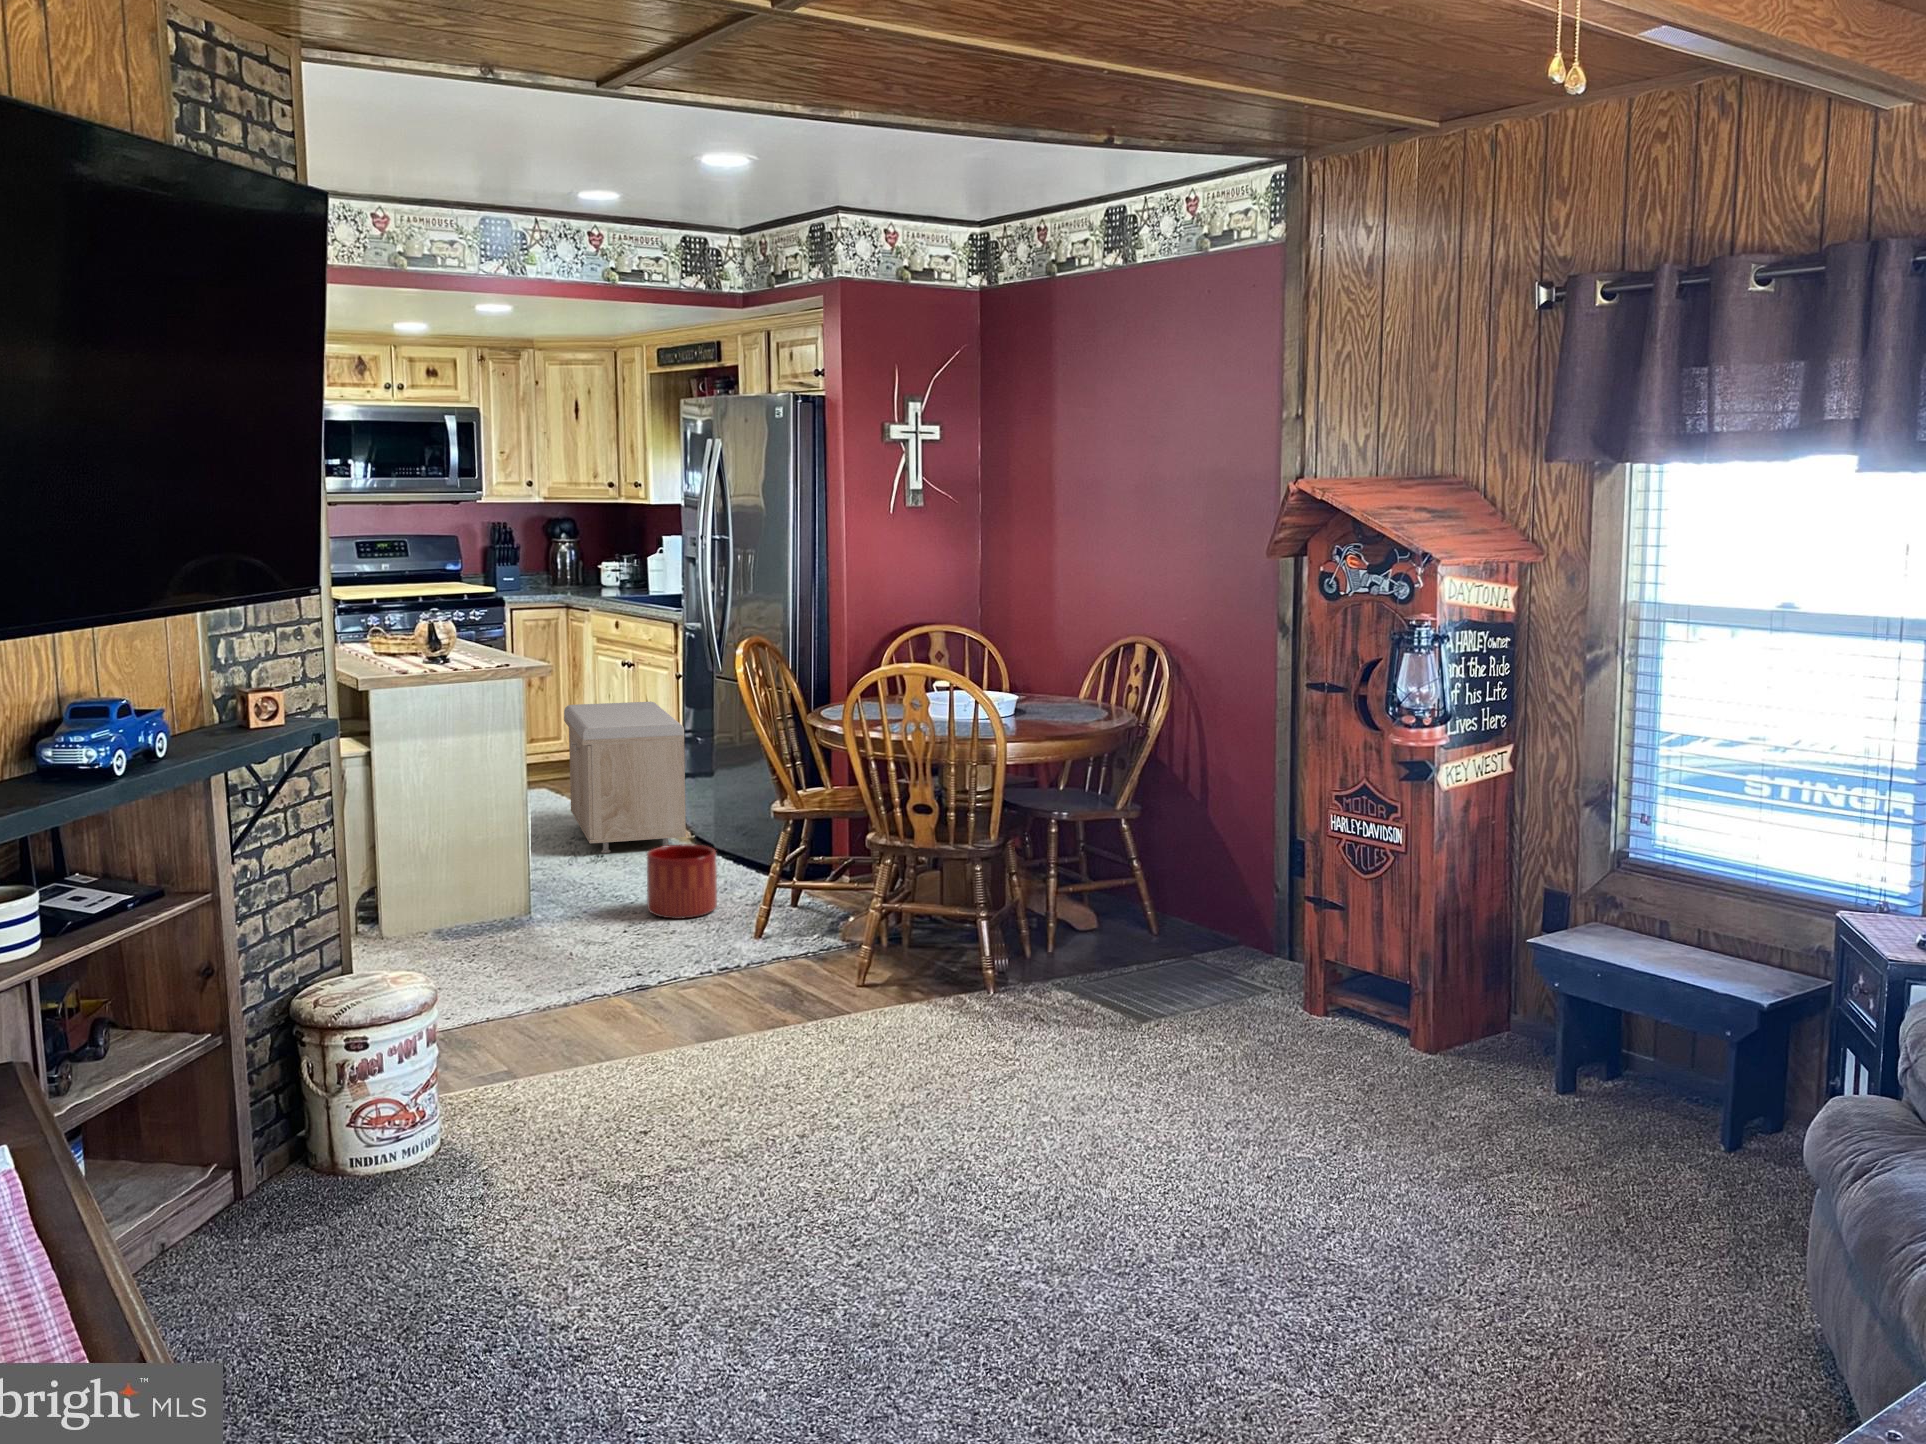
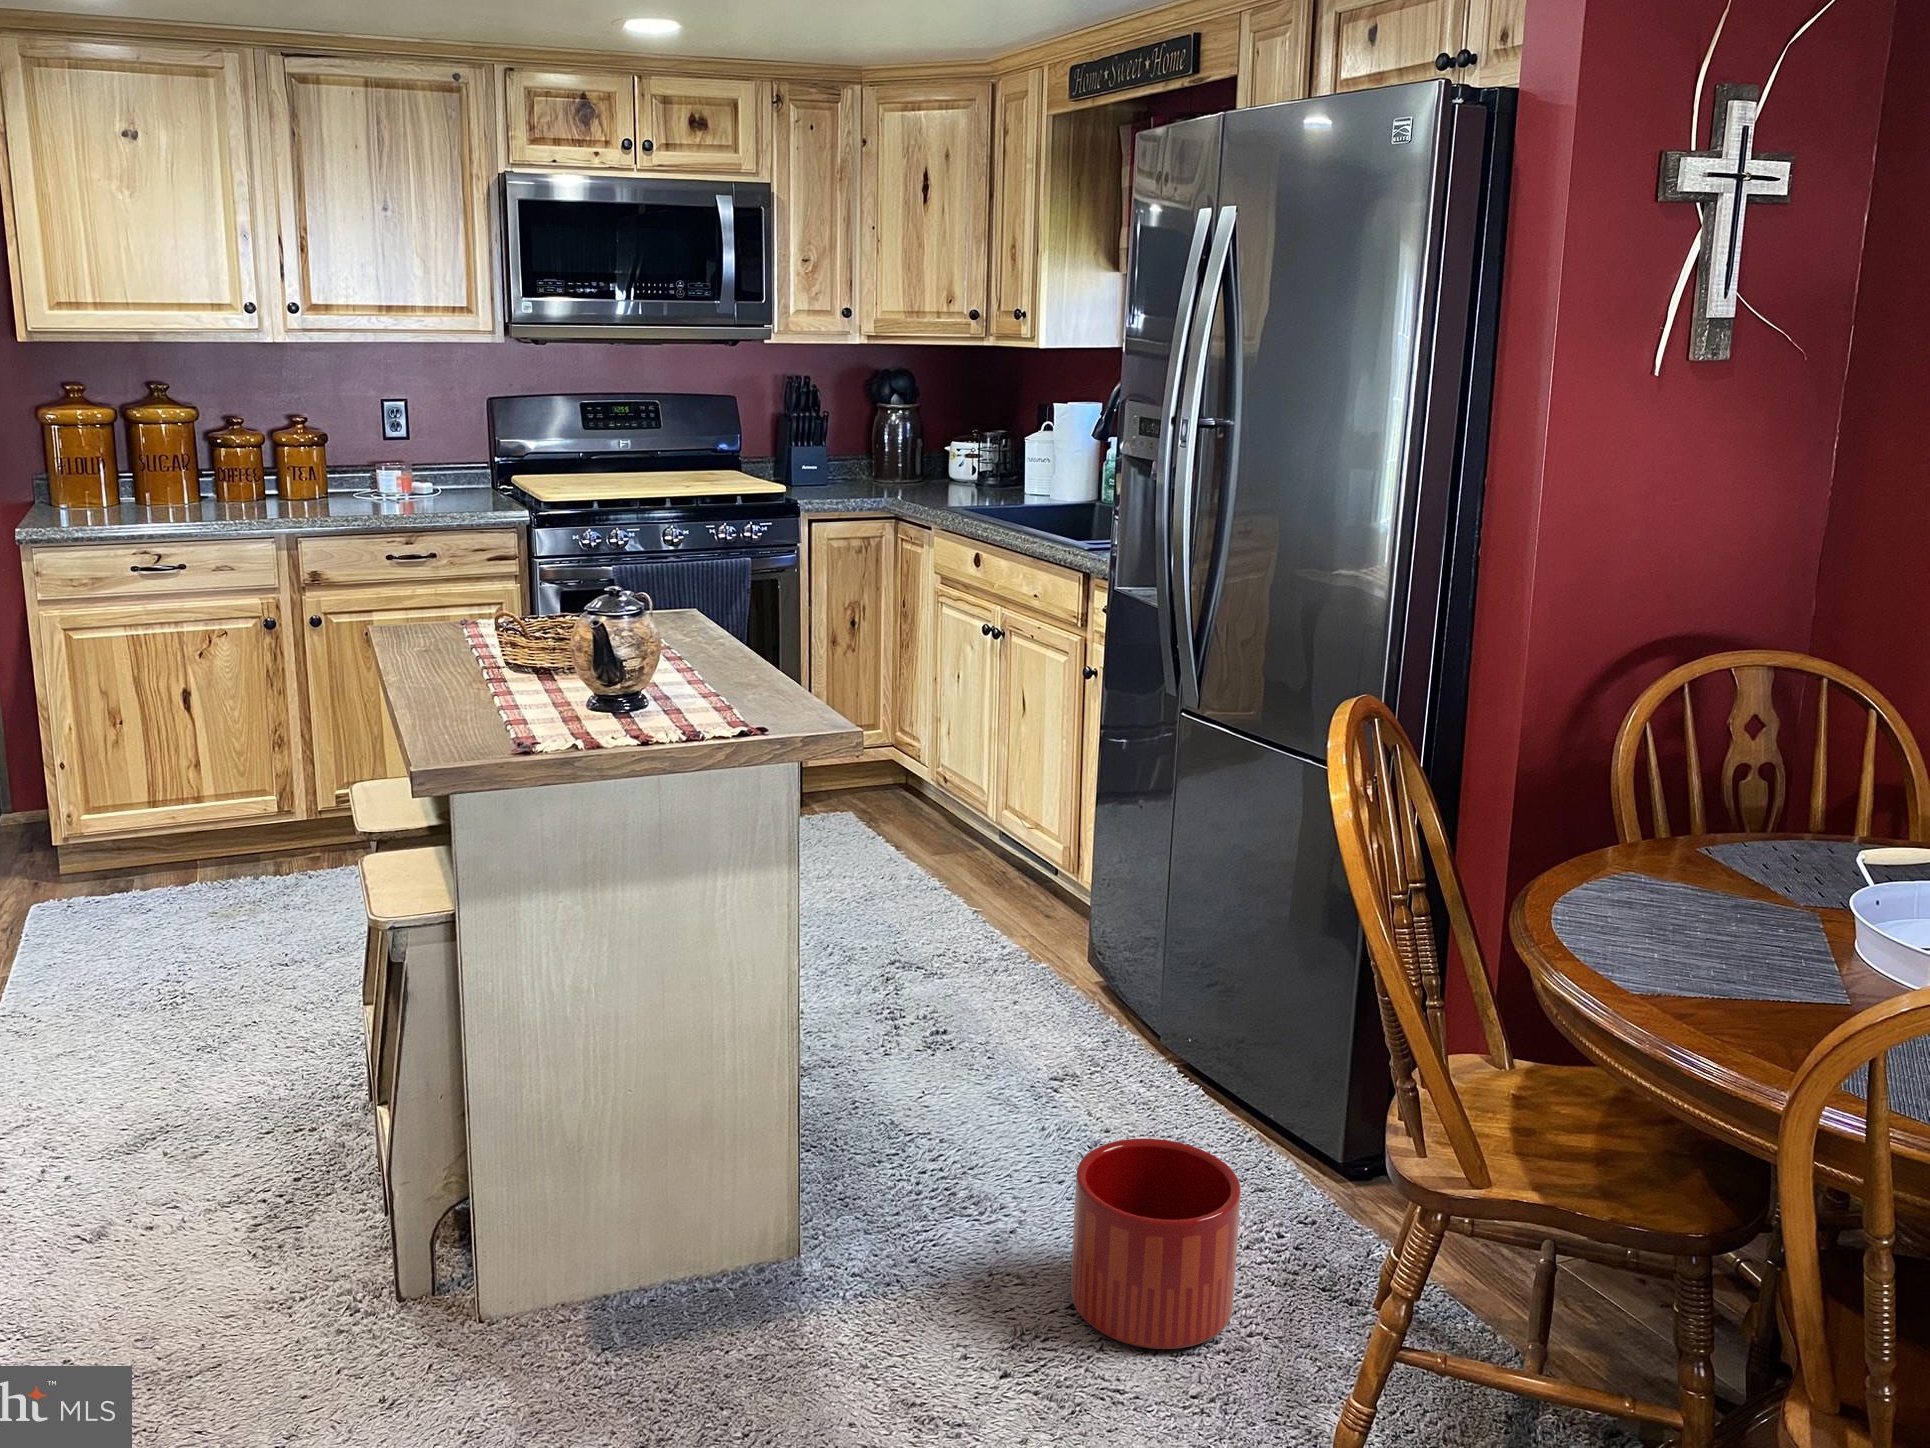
storage bench: present [564,702,686,853] -> none [889,710,1122,1022]

